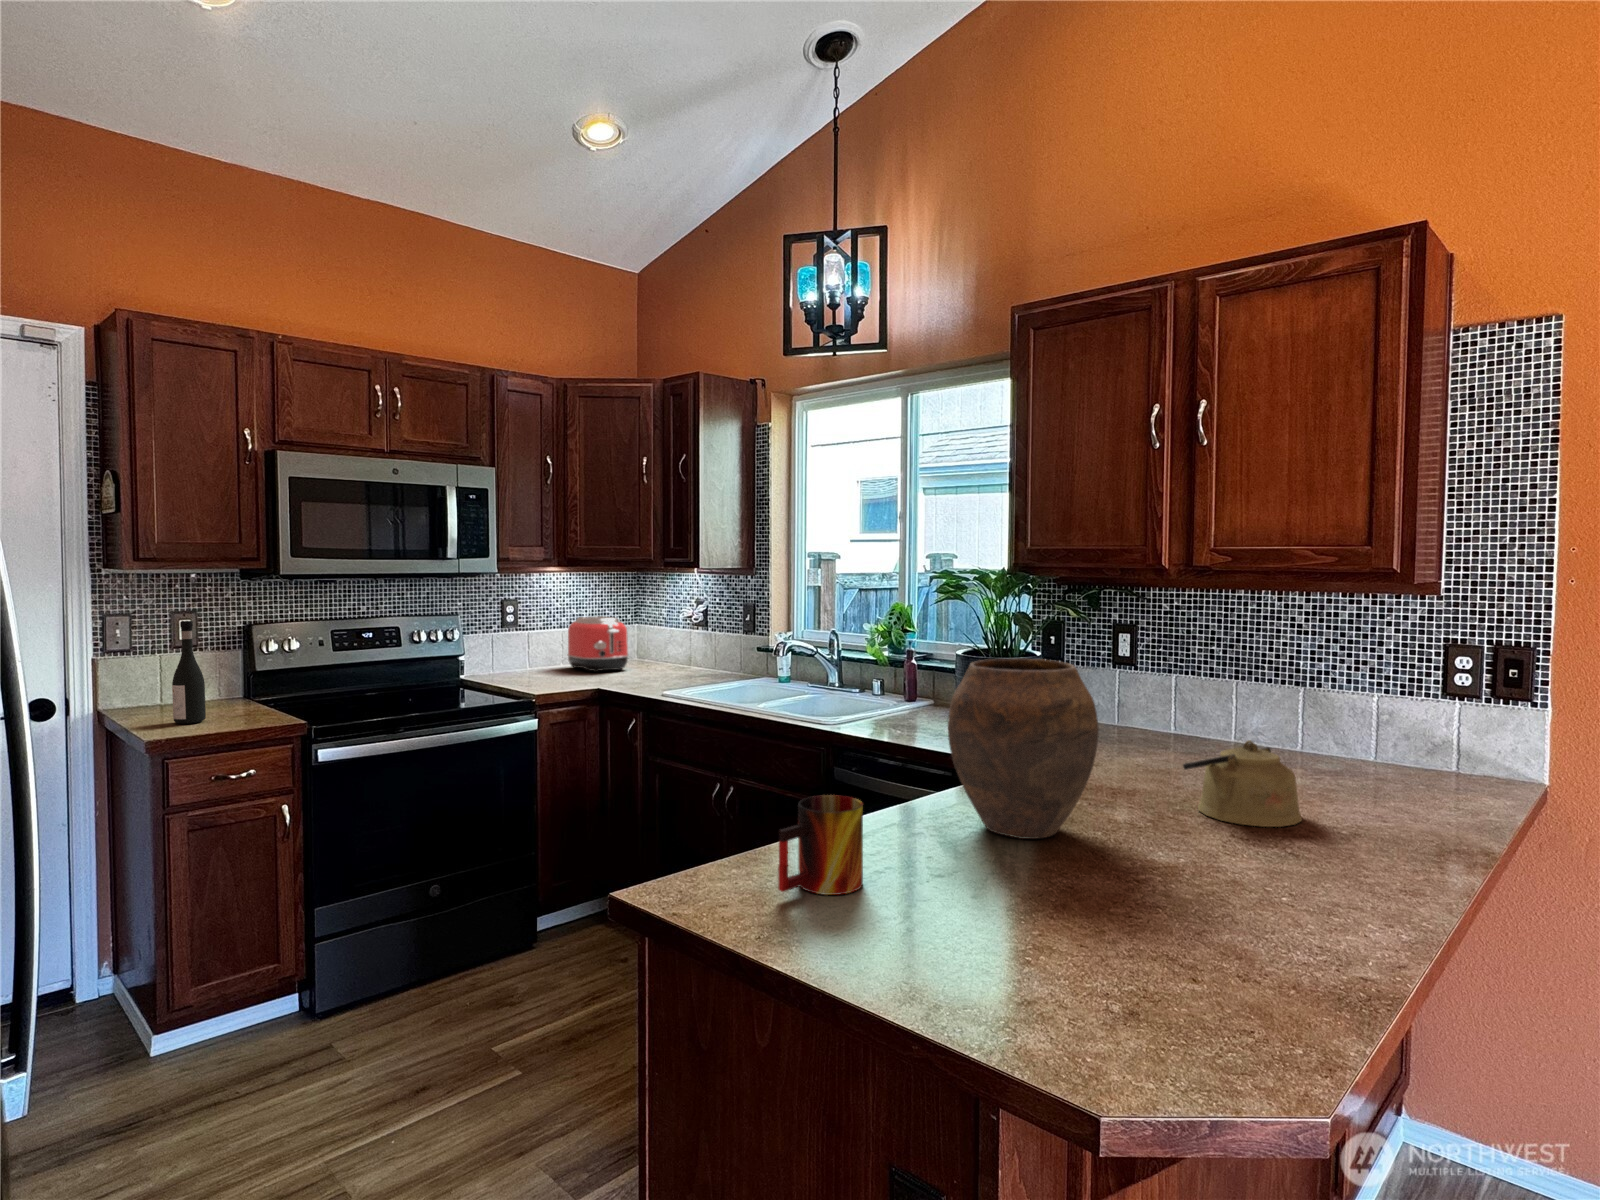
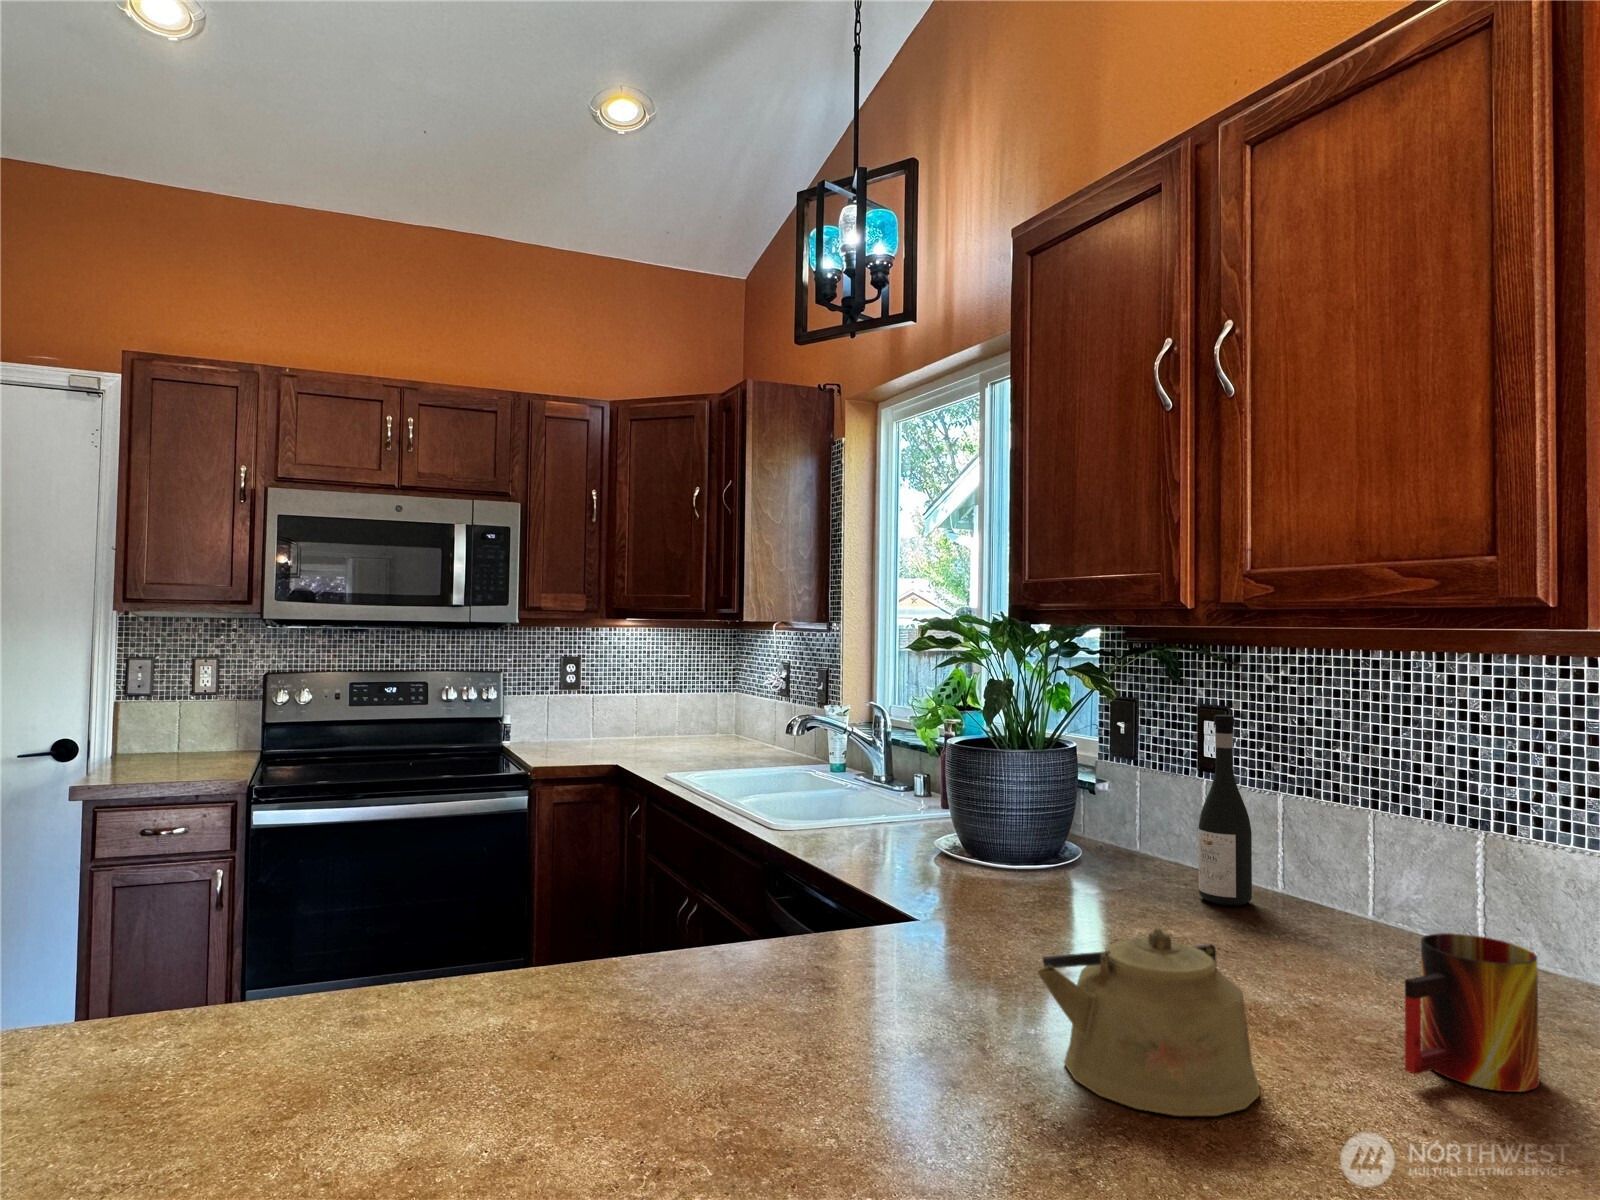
toaster: present [567,616,628,672] -> none [638,679,702,745]
wine bottle: present [172,621,206,724] -> present [1198,715,1252,905]
vase: present [948,658,1099,839] -> none [558,743,811,1065]
mug: present [778,795,863,895] -> present [1404,933,1539,1092]

